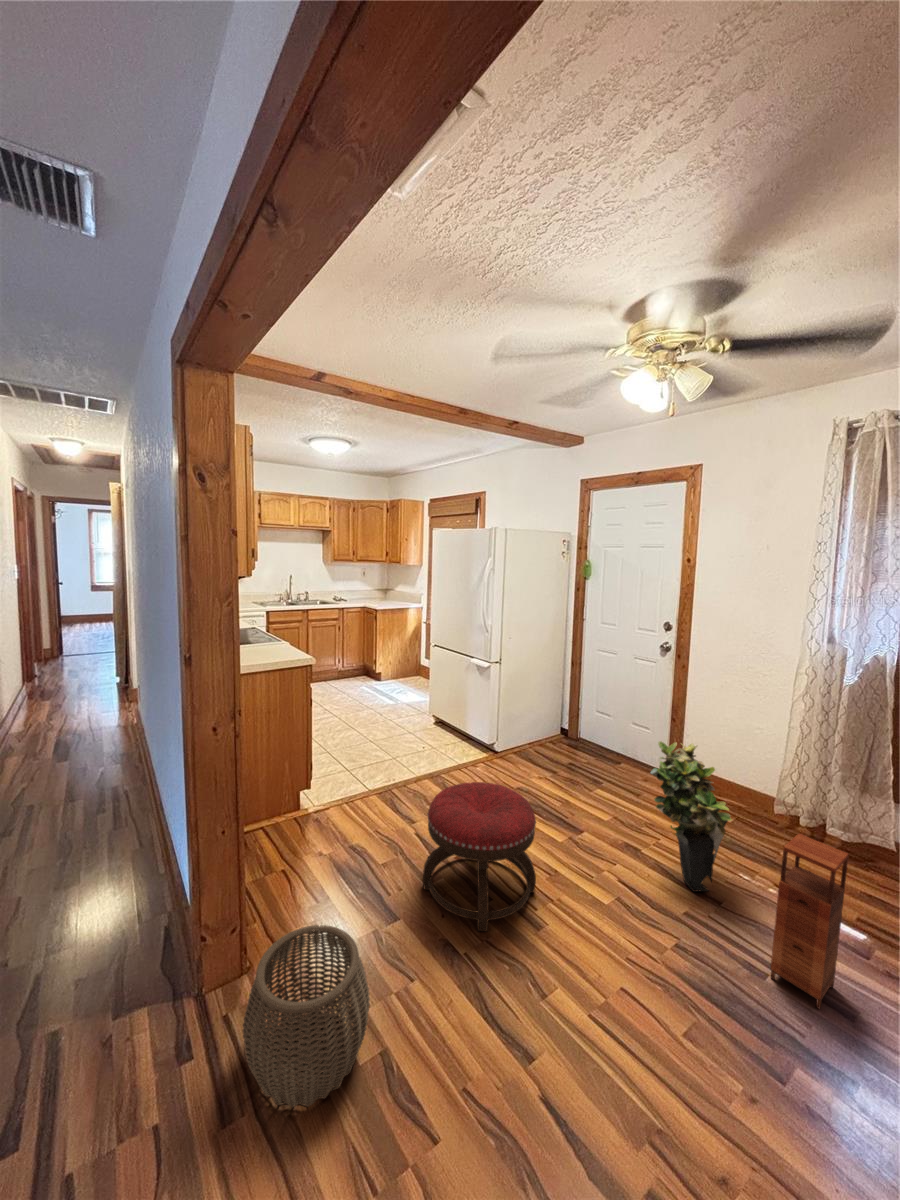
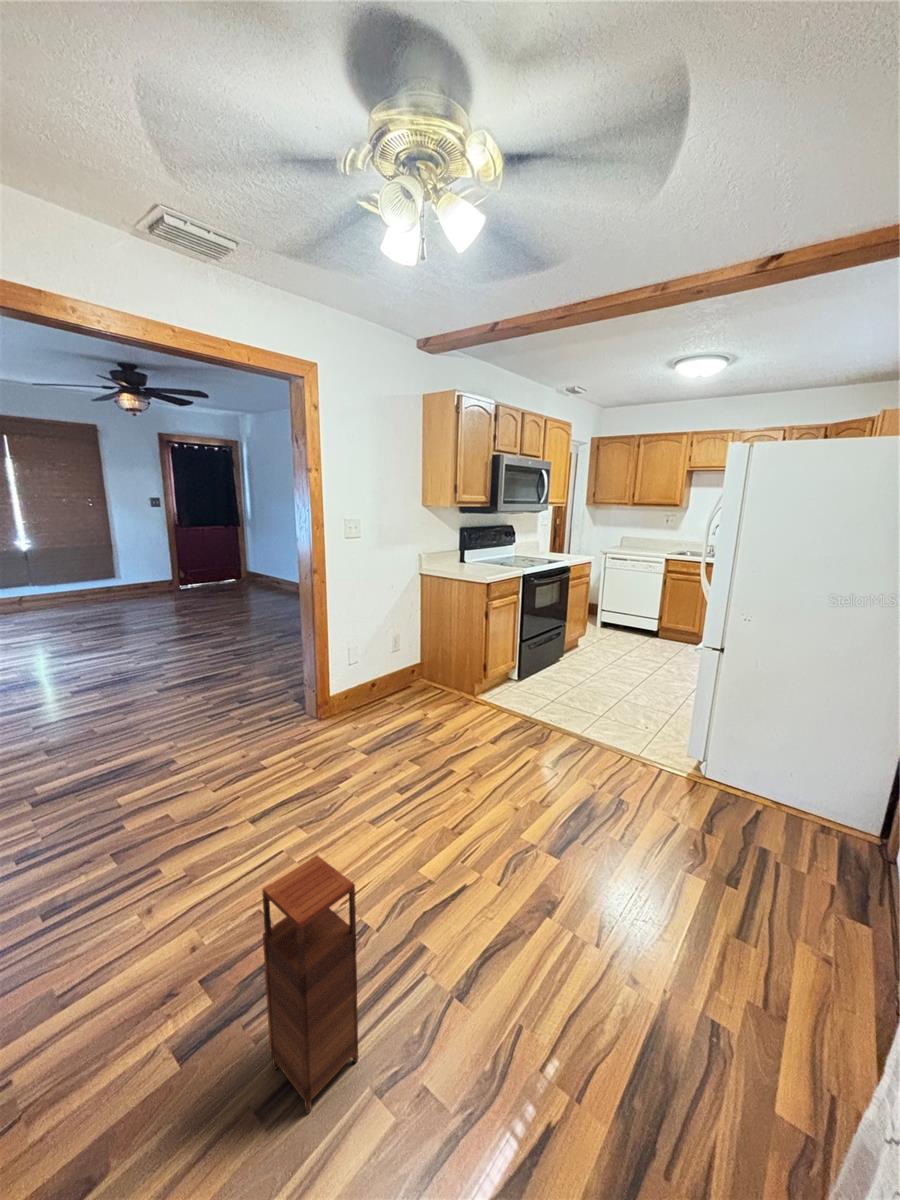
potted plant: present [650,741,732,892] -> none [460,769,597,988]
ottoman: present [423,782,536,931] -> none [362,695,466,819]
woven basket: present [243,925,370,1107] -> none [234,688,302,760]

